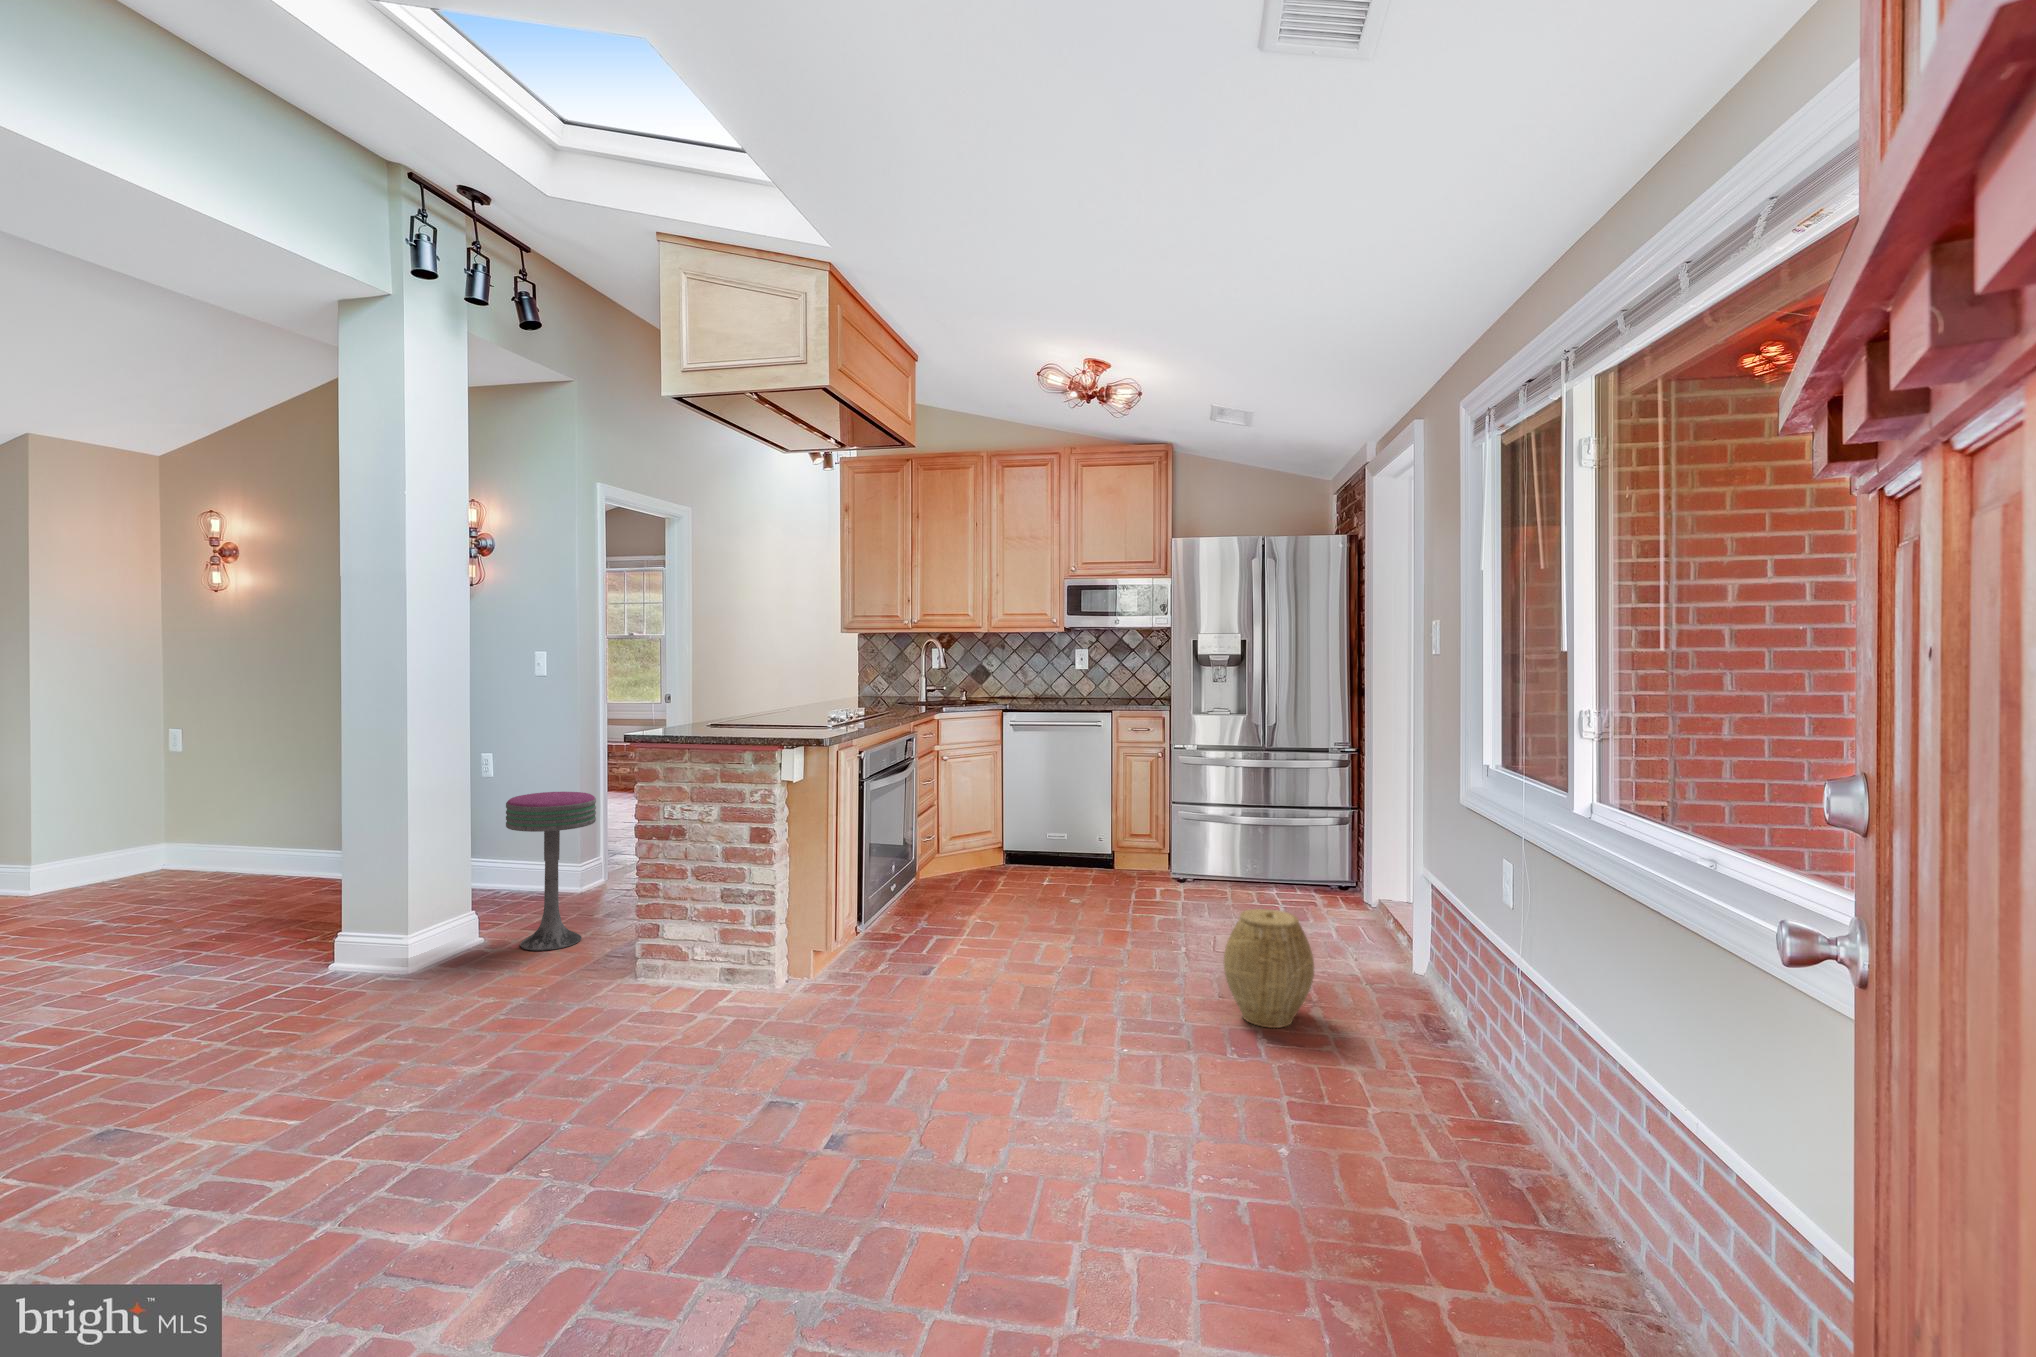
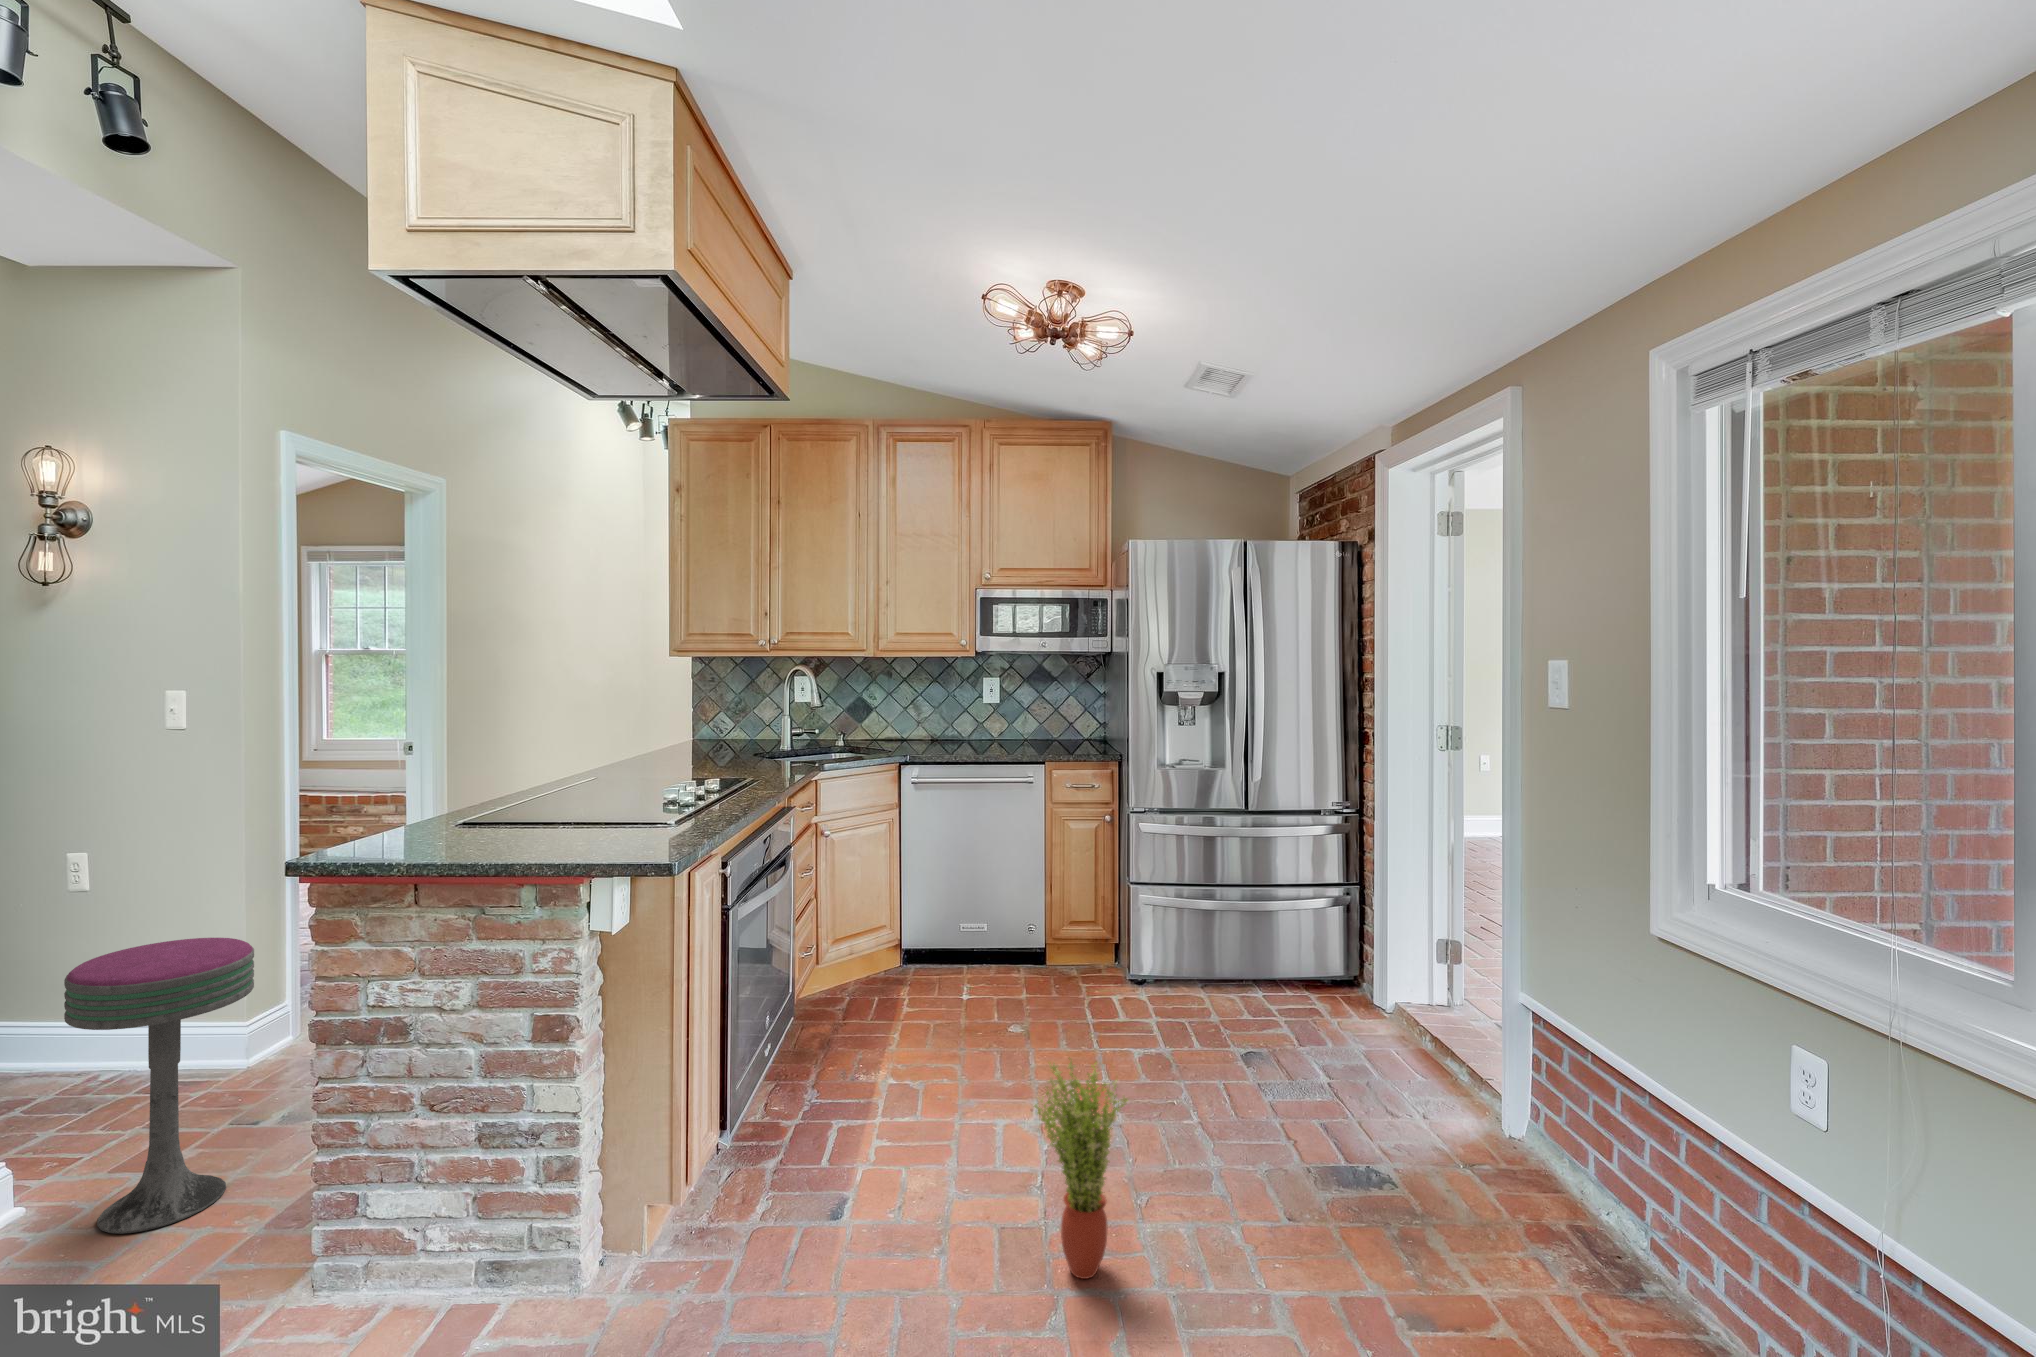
potted plant: none [1038,869,1097,1006] -> present [1035,1061,1128,1279]
woven basket: present [1224,909,1314,1028] -> none [1315,1097,1458,1295]

